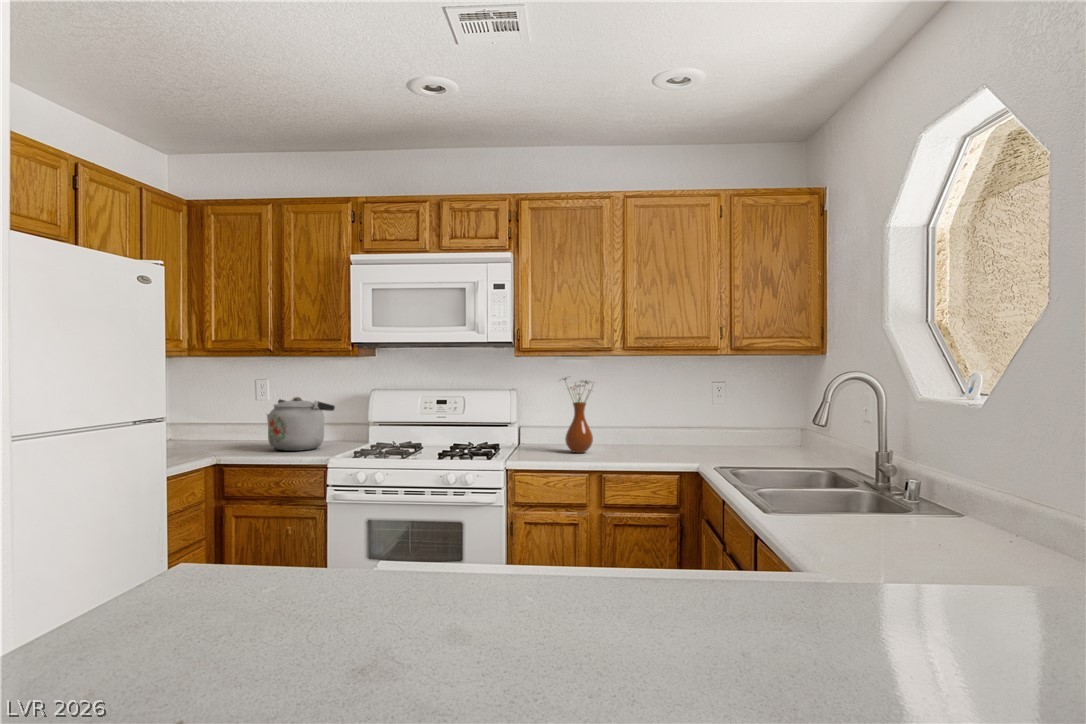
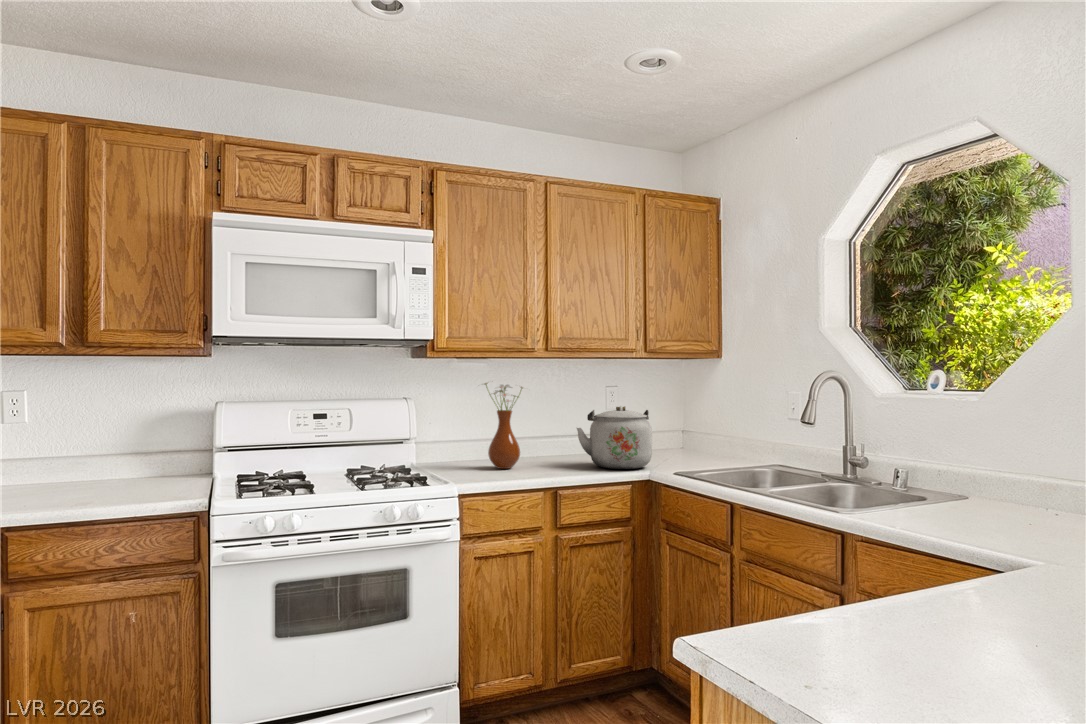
kettle: present [267,397,335,451] -> present [577,406,652,469]

